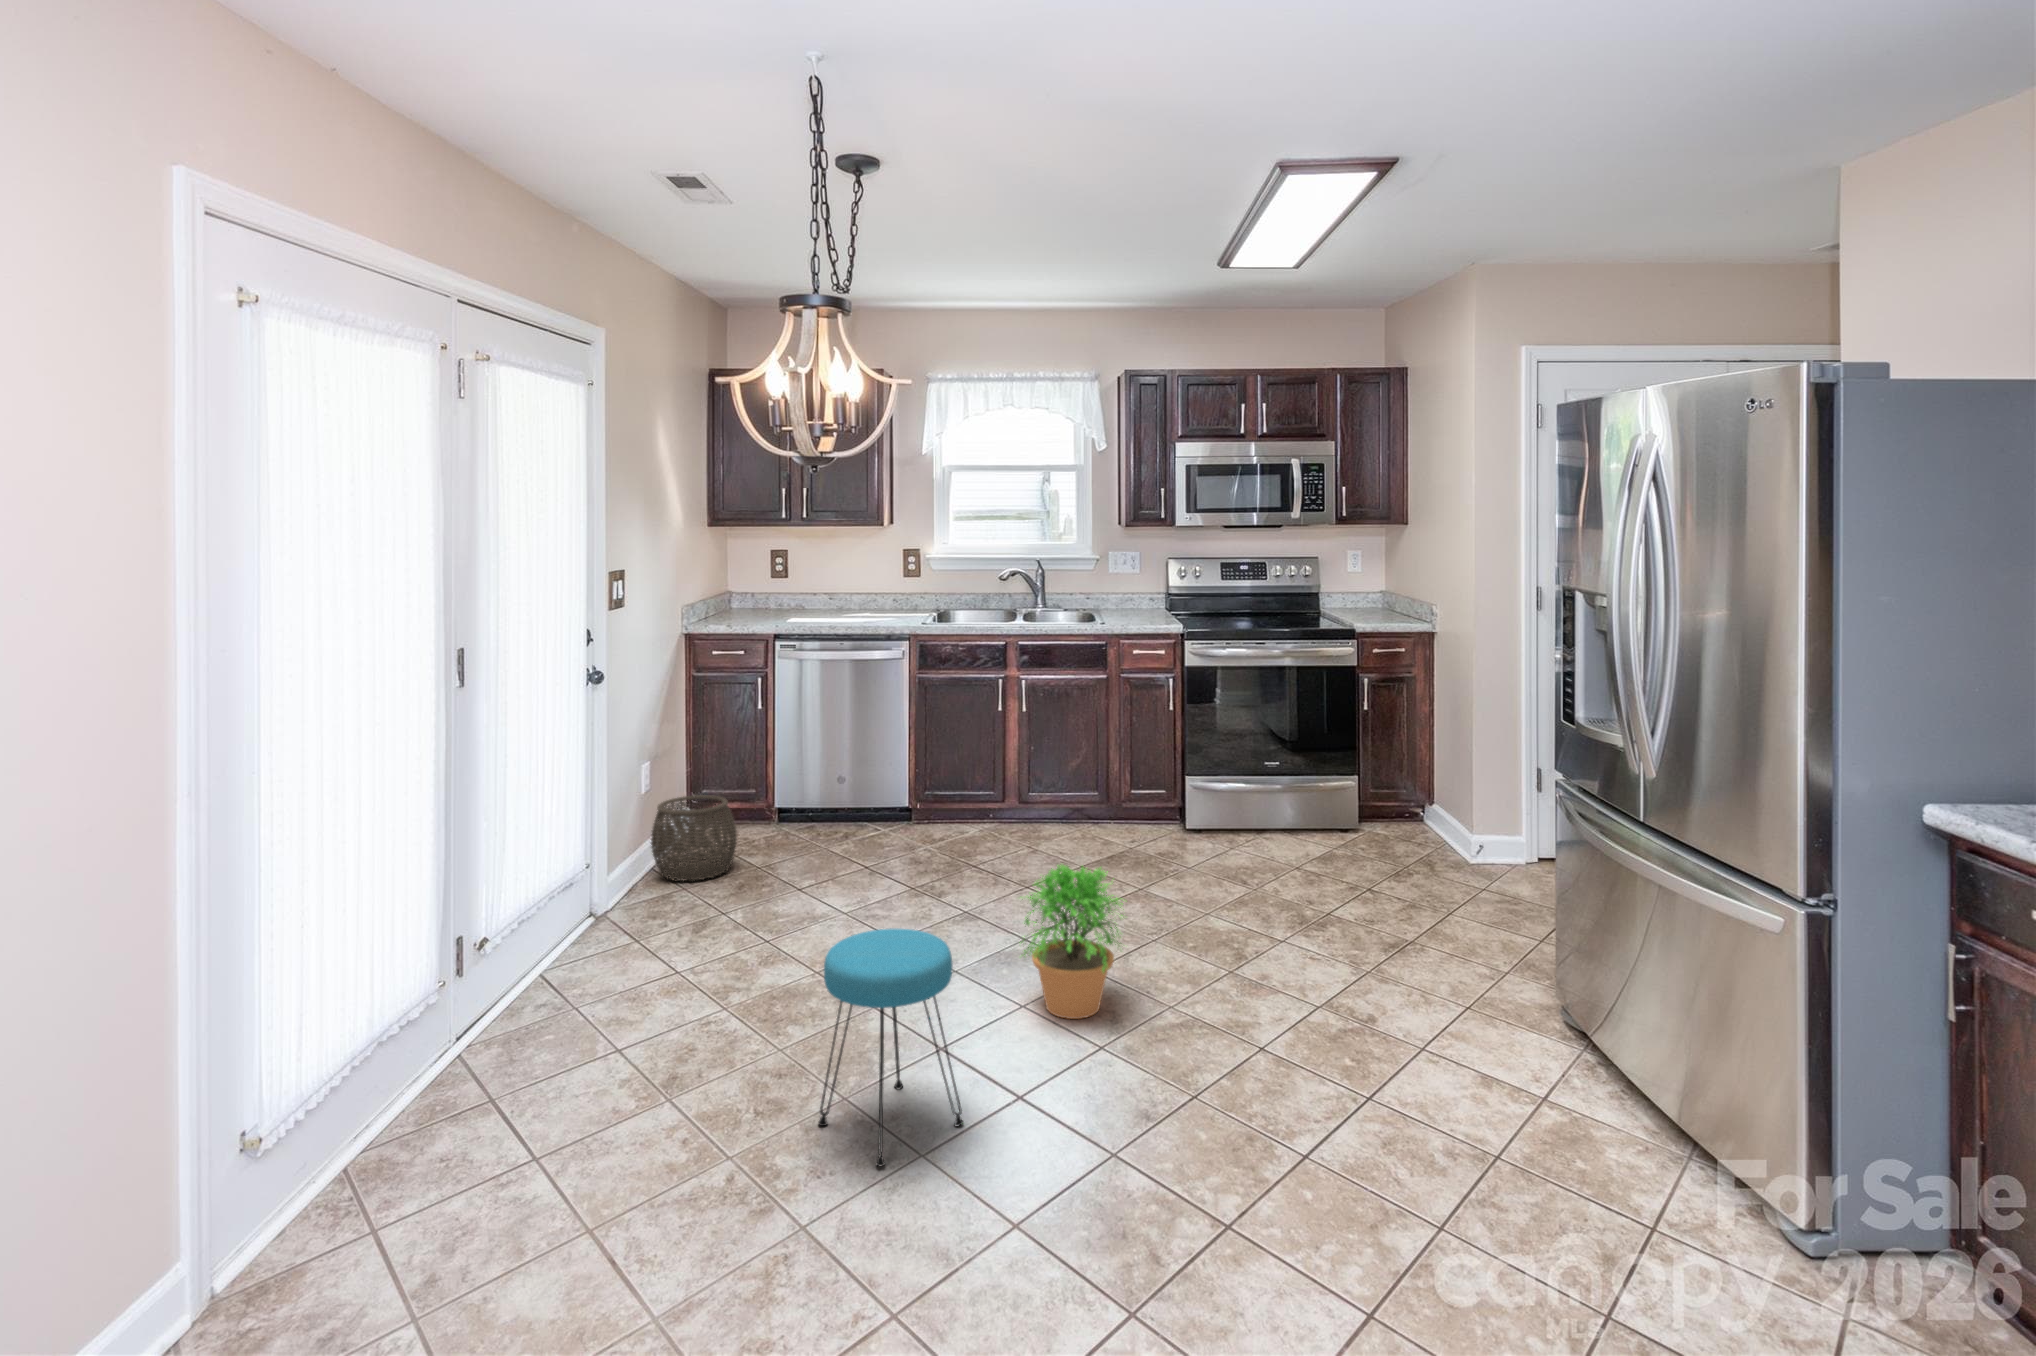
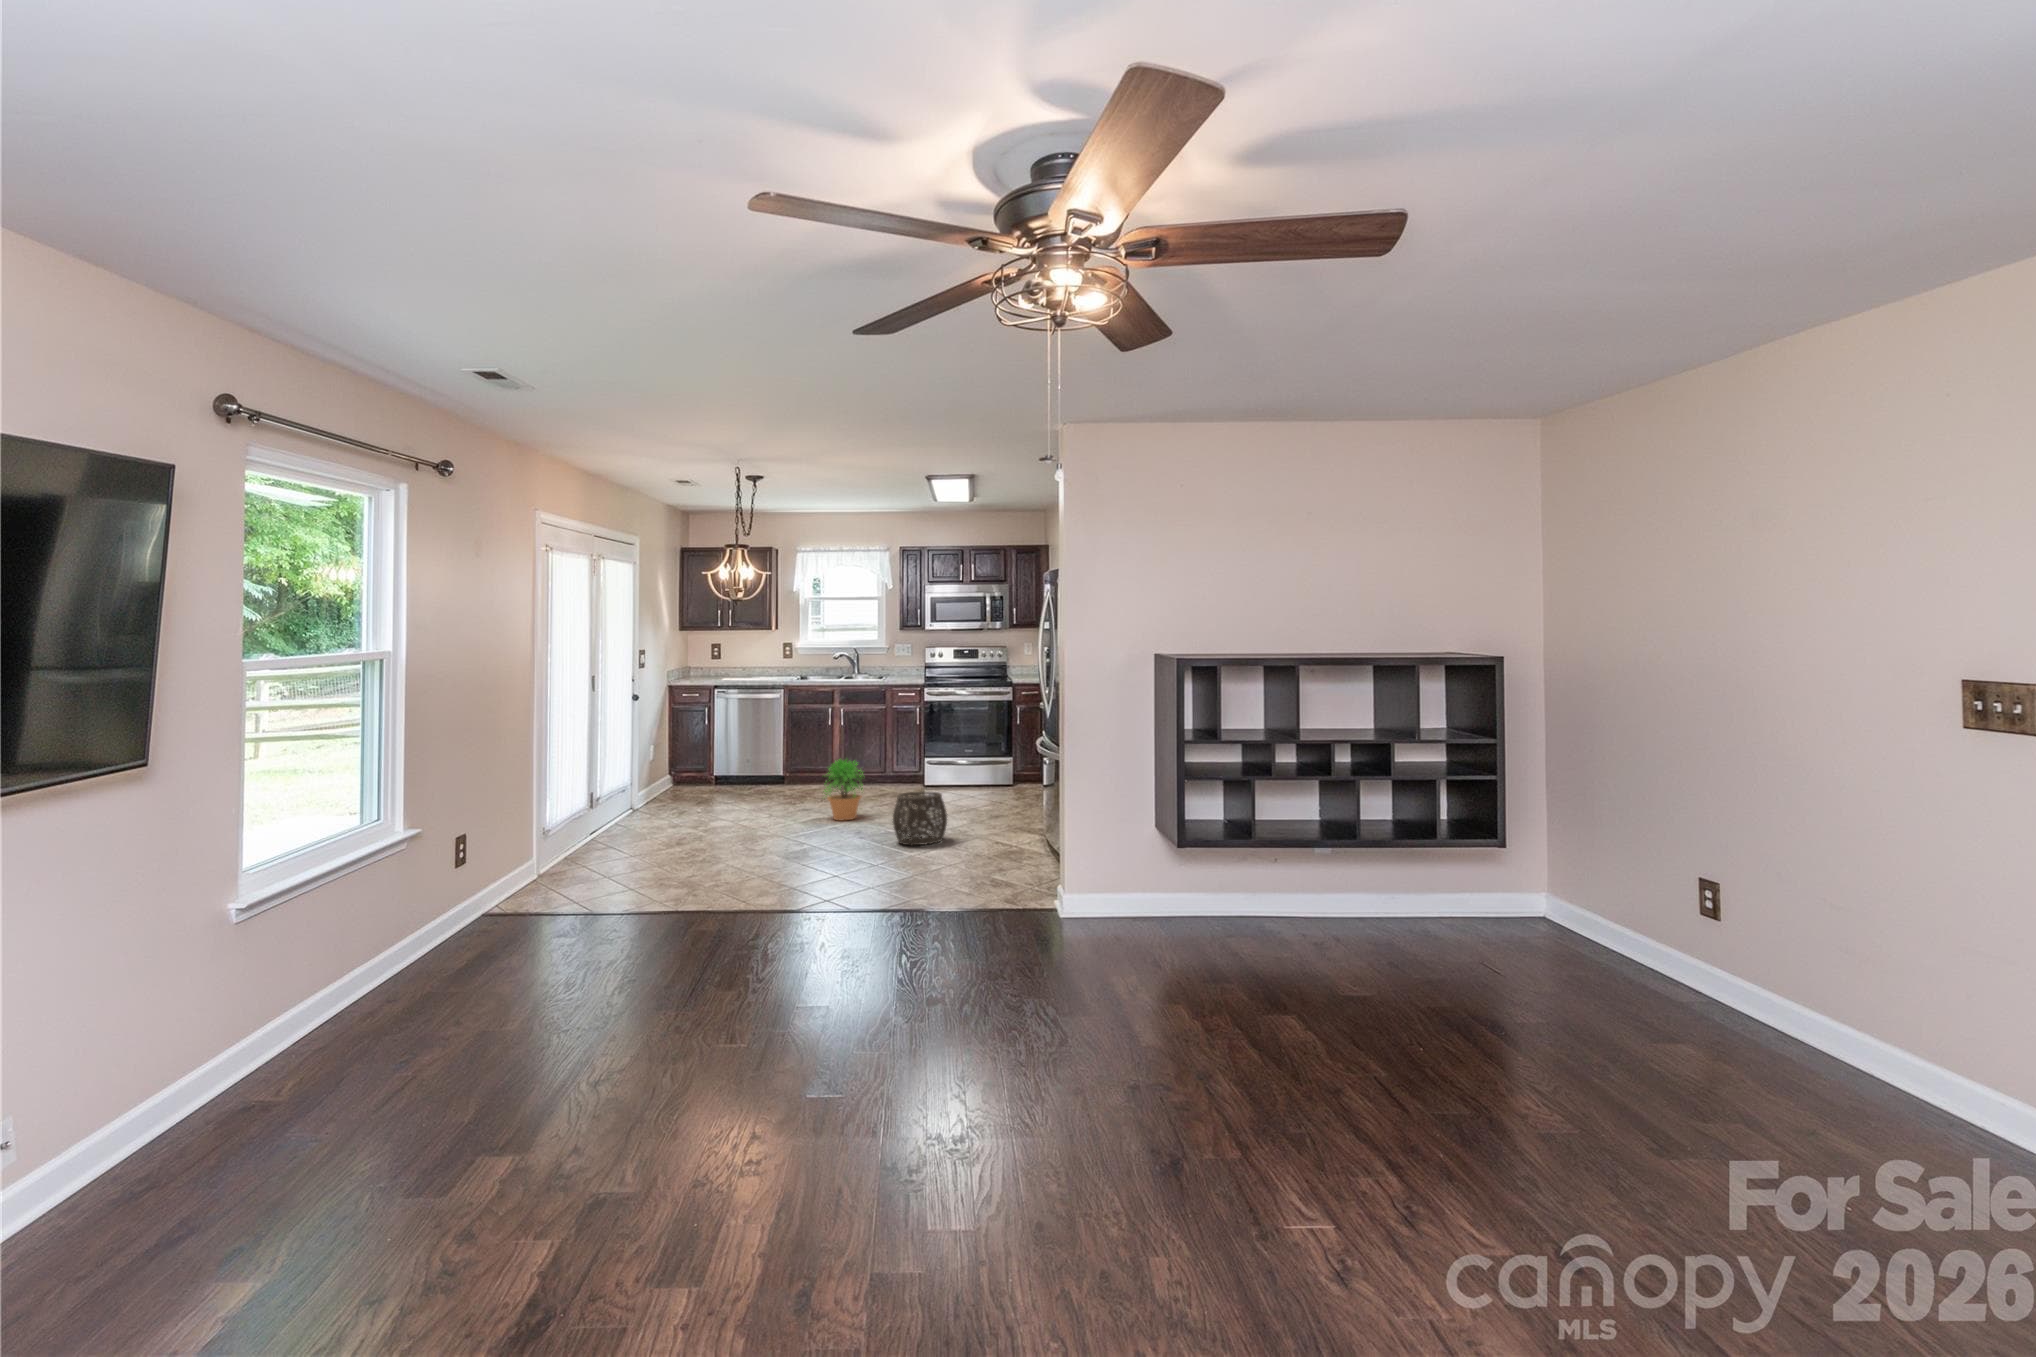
woven basket: present [651,795,737,881] -> present [893,791,947,846]
stool: present [818,929,963,1166] -> none [737,769,792,842]

